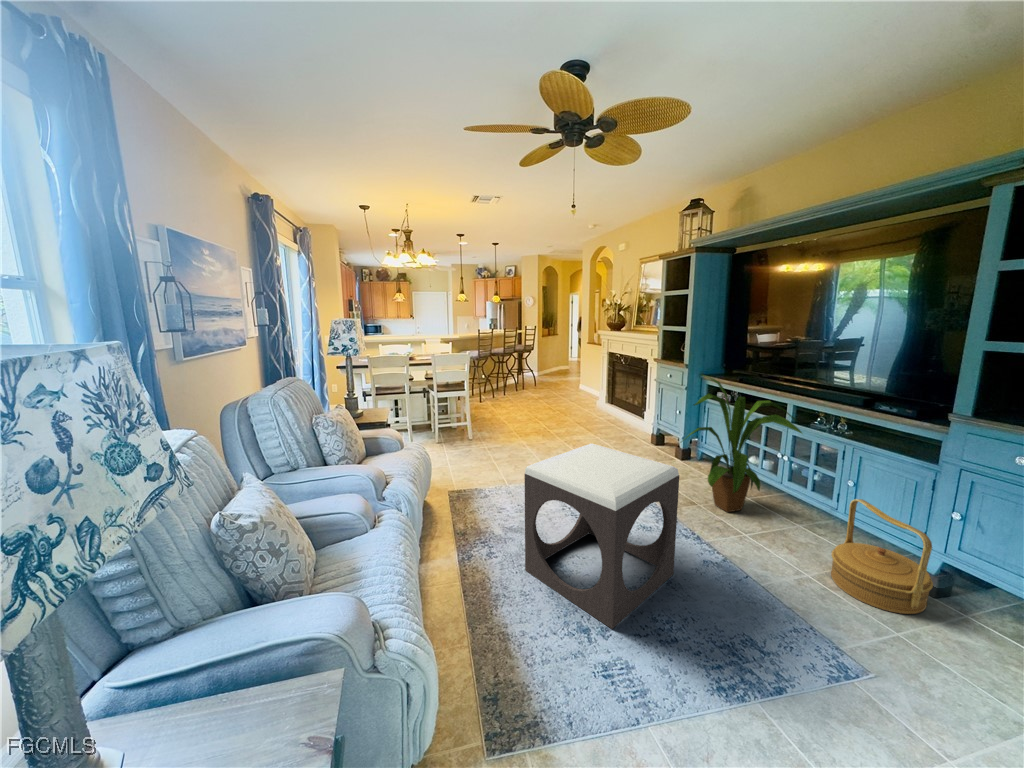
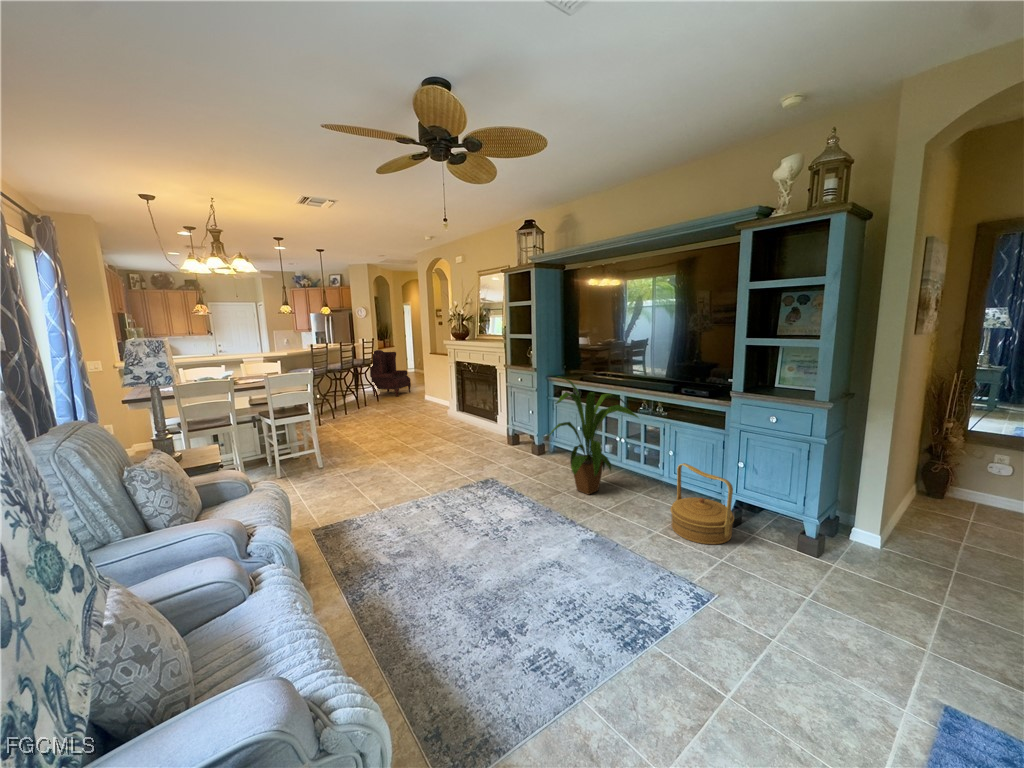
armchair: none [530,338,568,382] -> present [370,350,411,397]
footstool: present [524,443,679,629] -> none [419,452,563,625]

